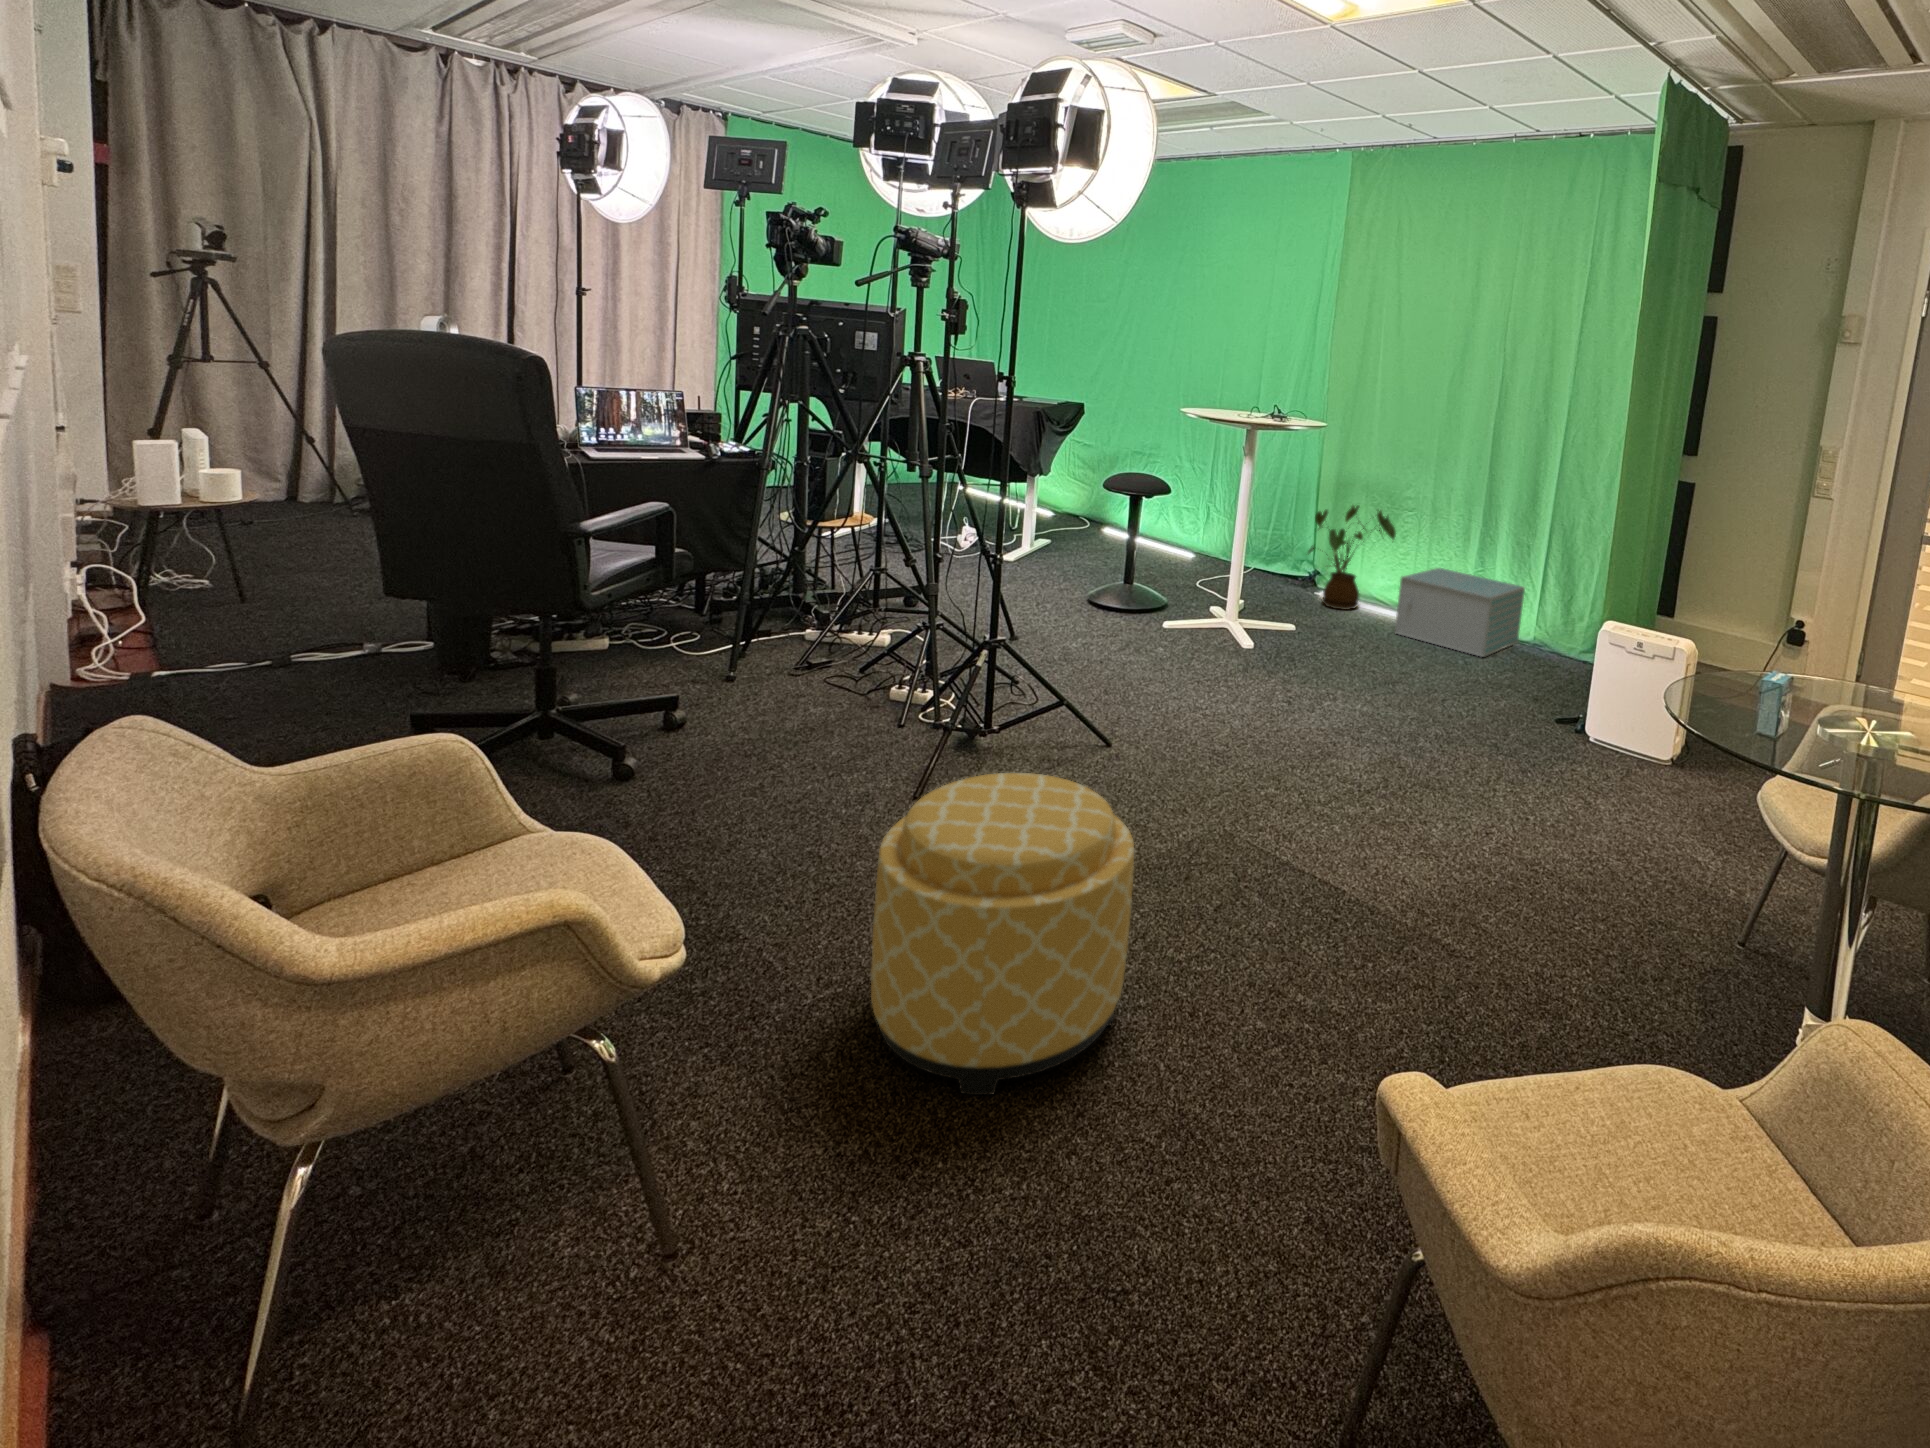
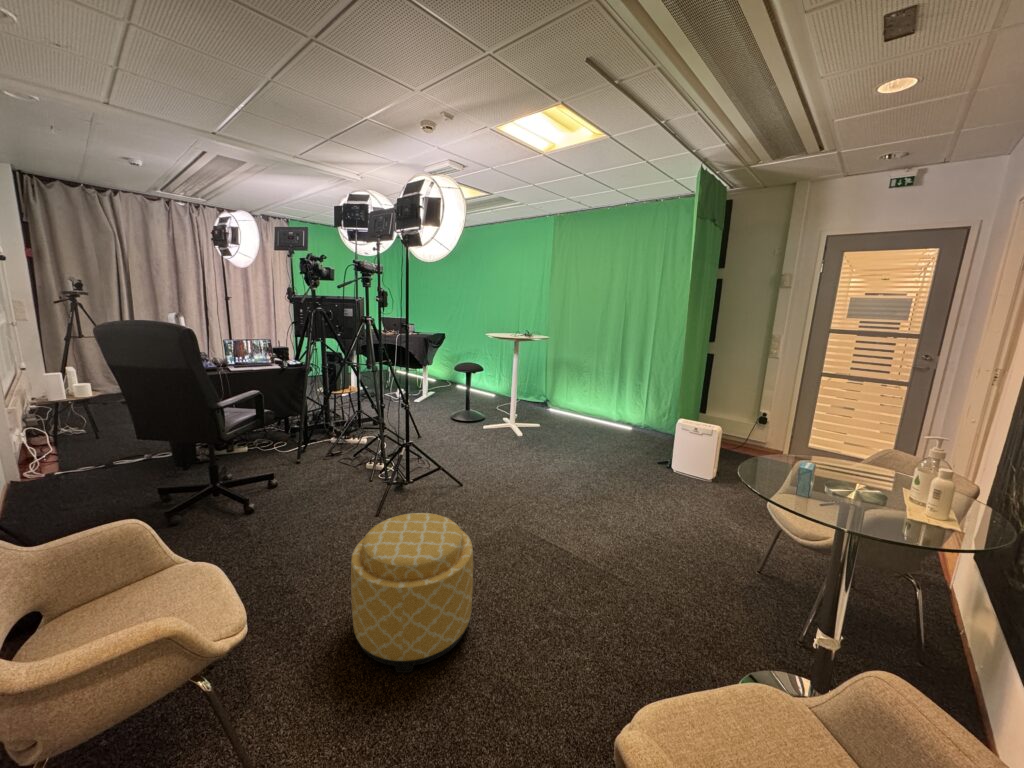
house plant: present [1308,506,1396,610] -> none [543,371,582,417]
storage box: present [1395,568,1525,657] -> none [583,397,640,435]

